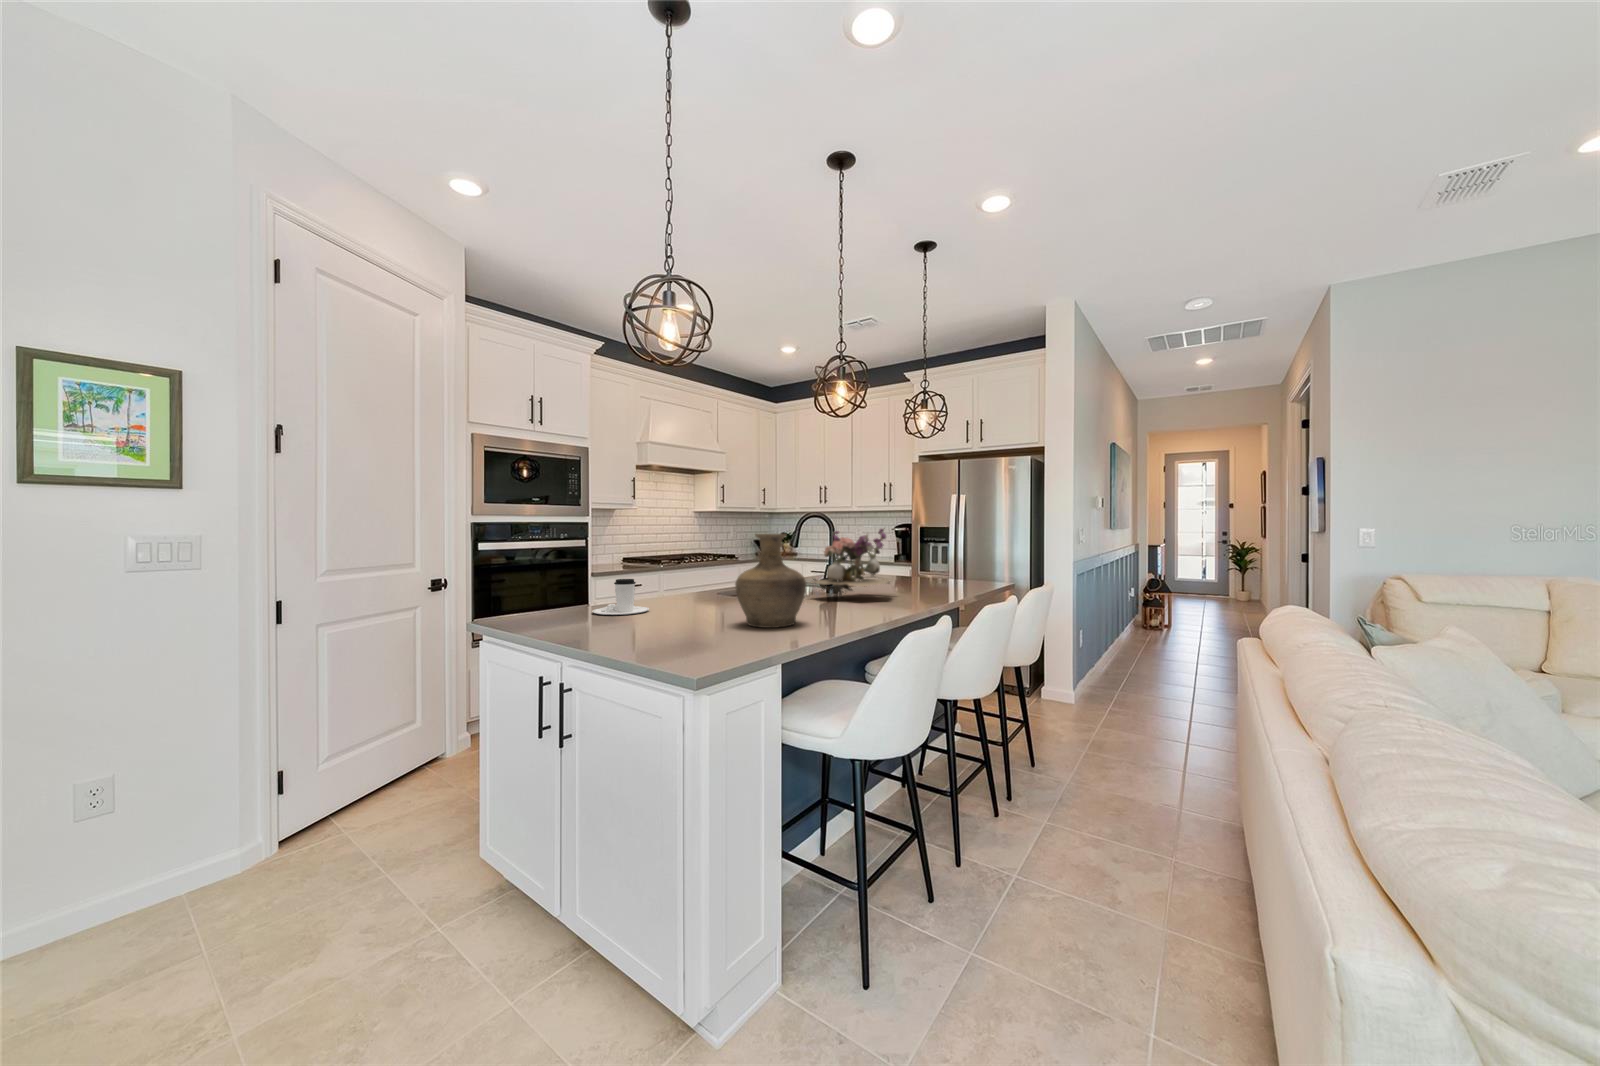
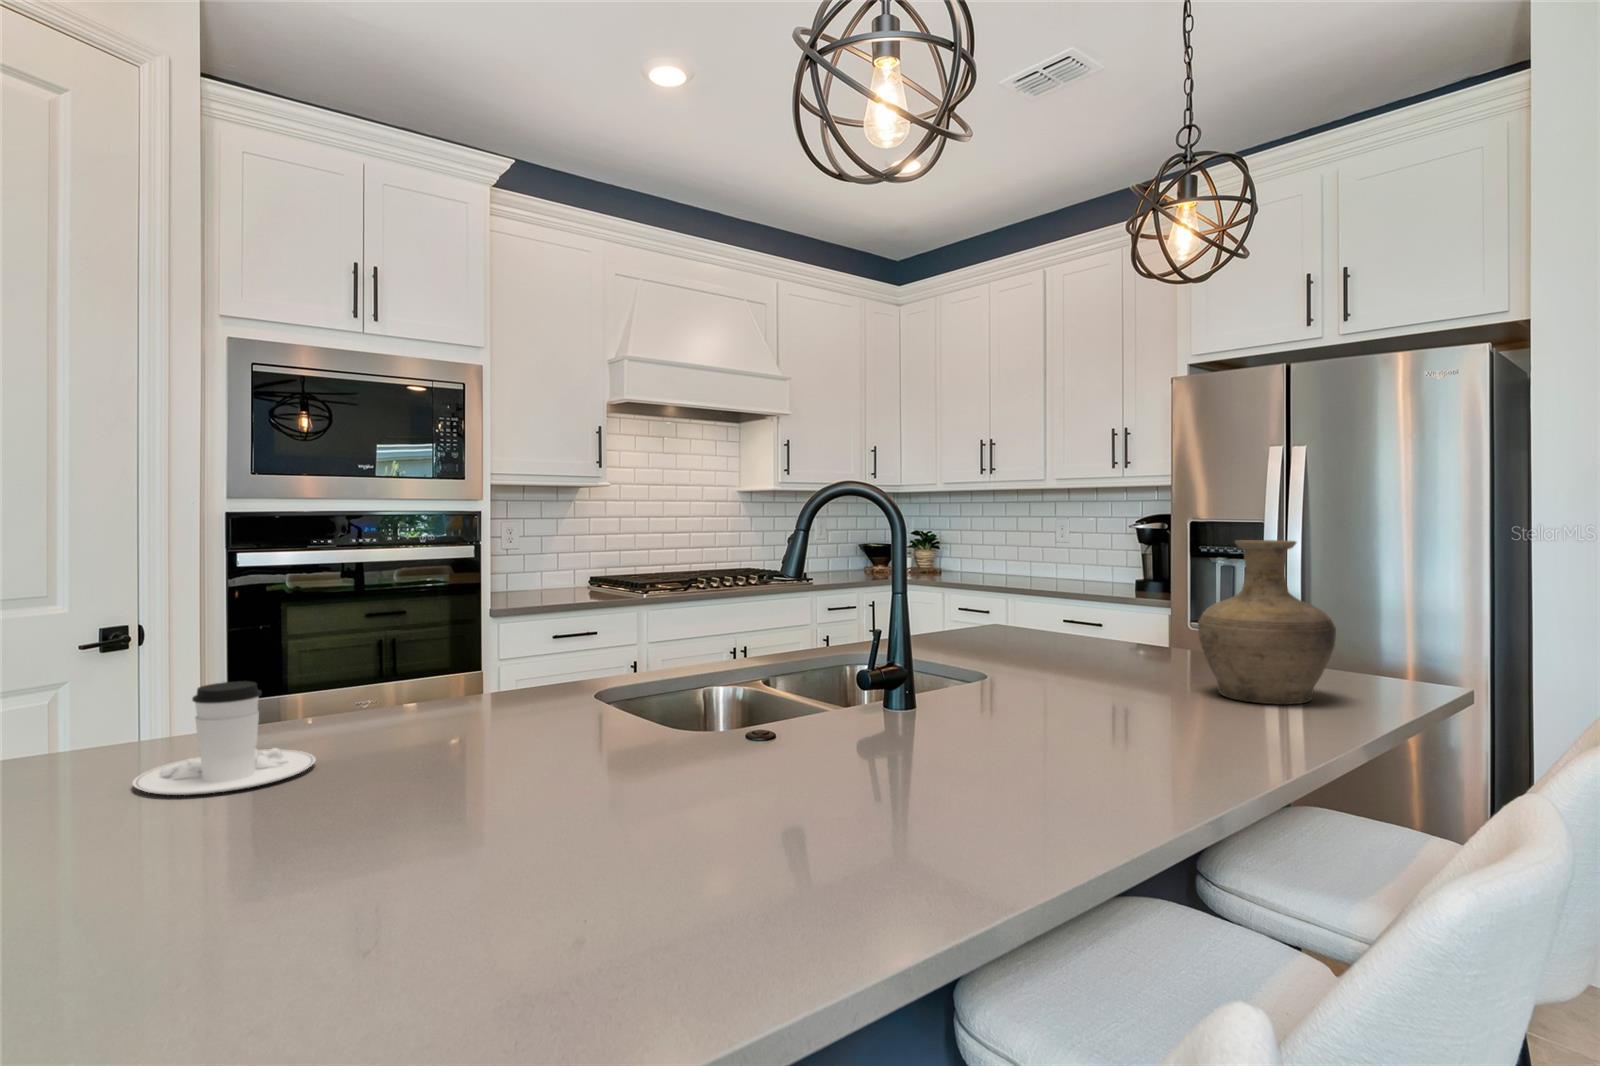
flower arrangement: present [812,528,893,597] -> none [805,529,1076,736]
vase: present [735,534,807,628] -> present [1198,540,1336,704]

